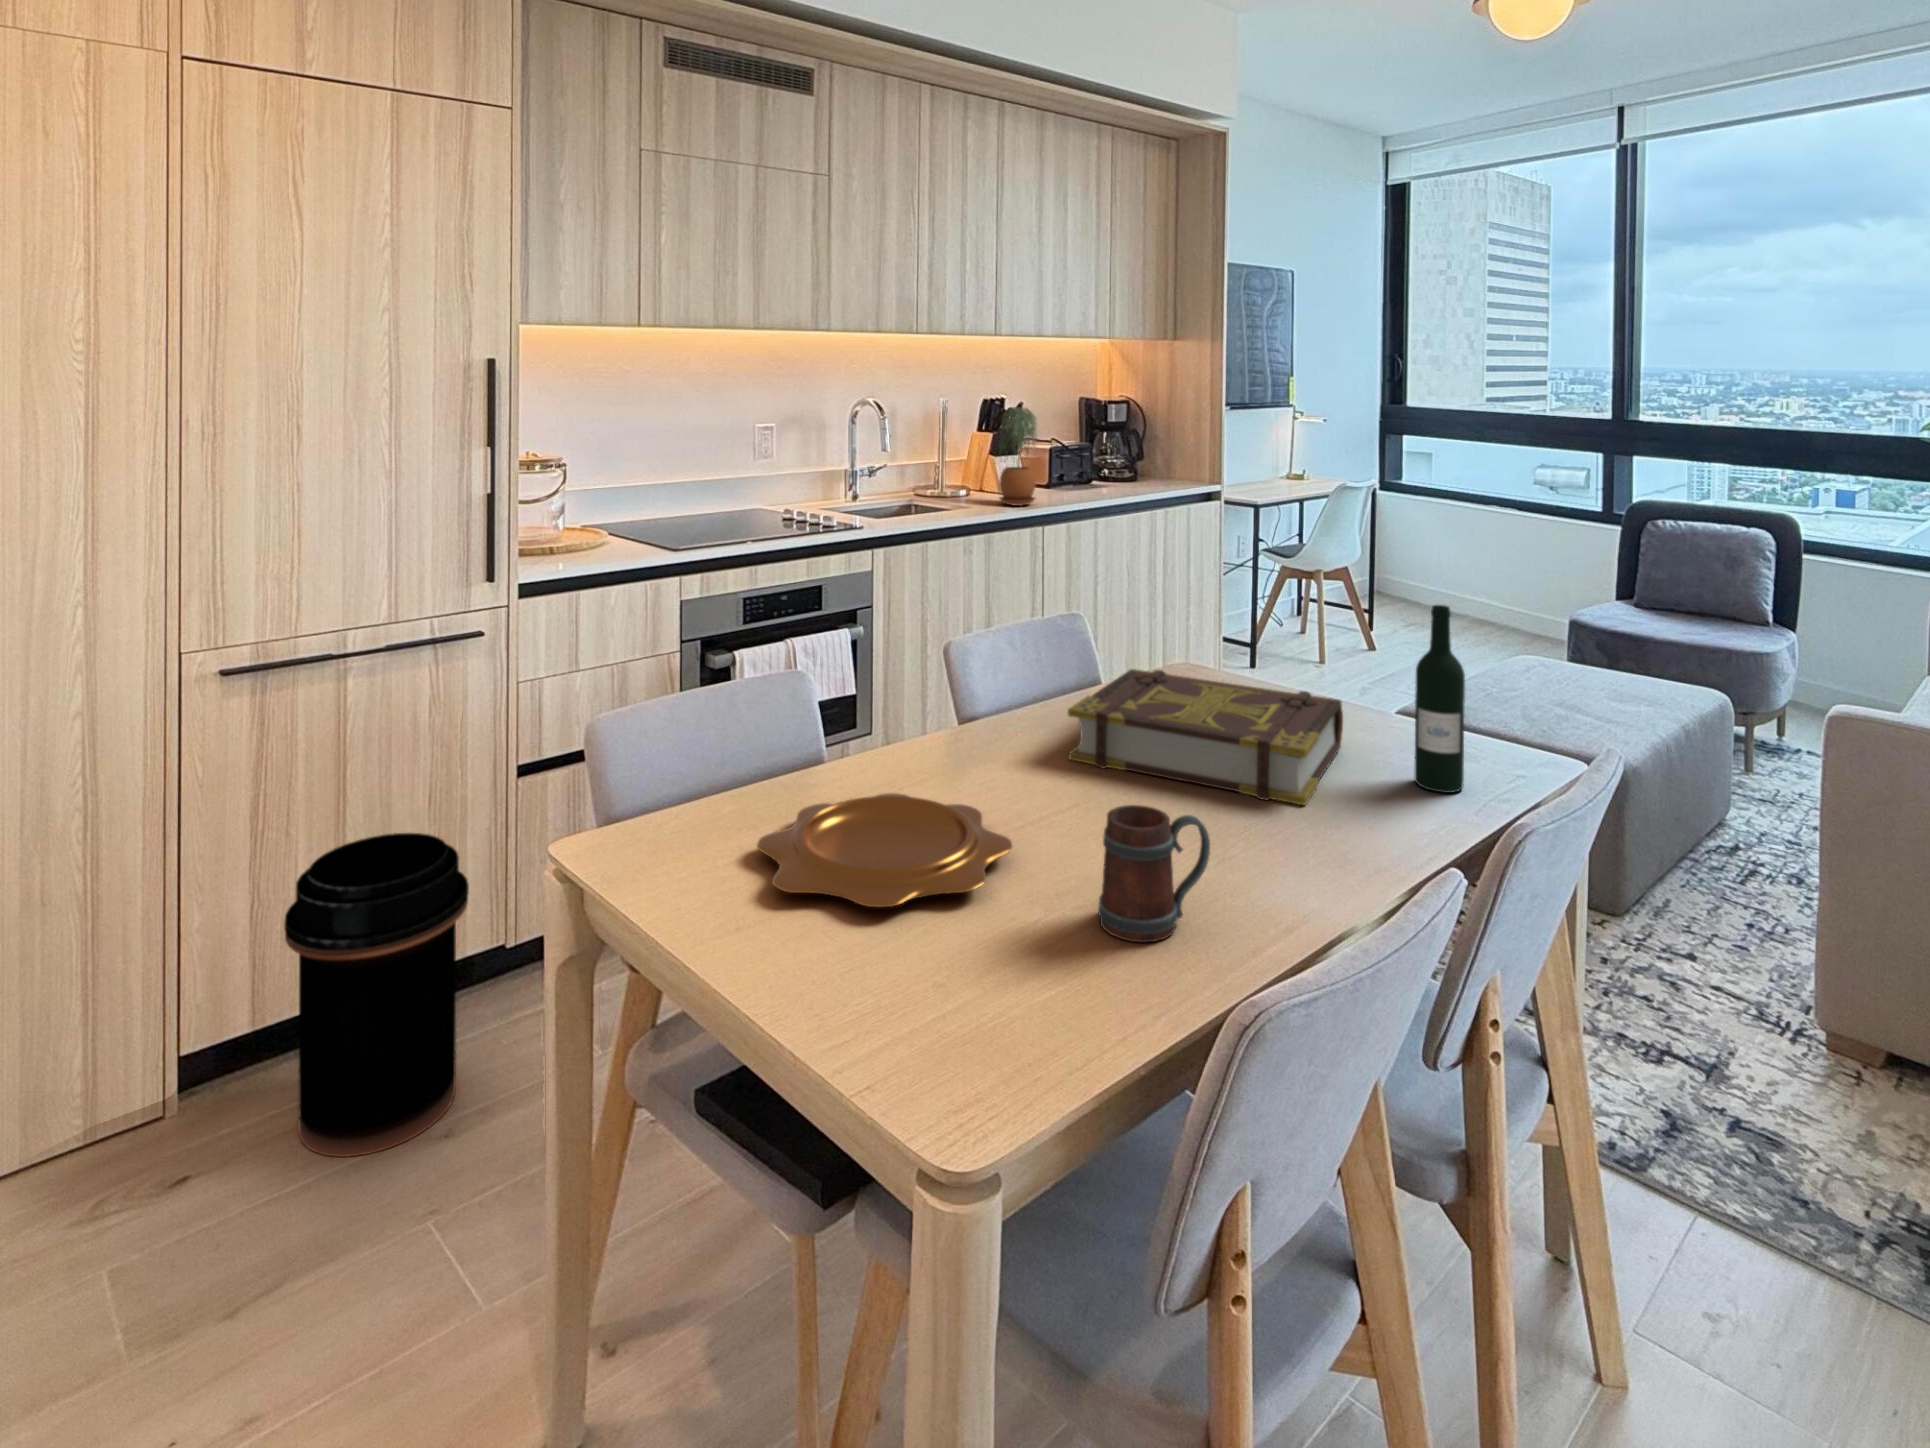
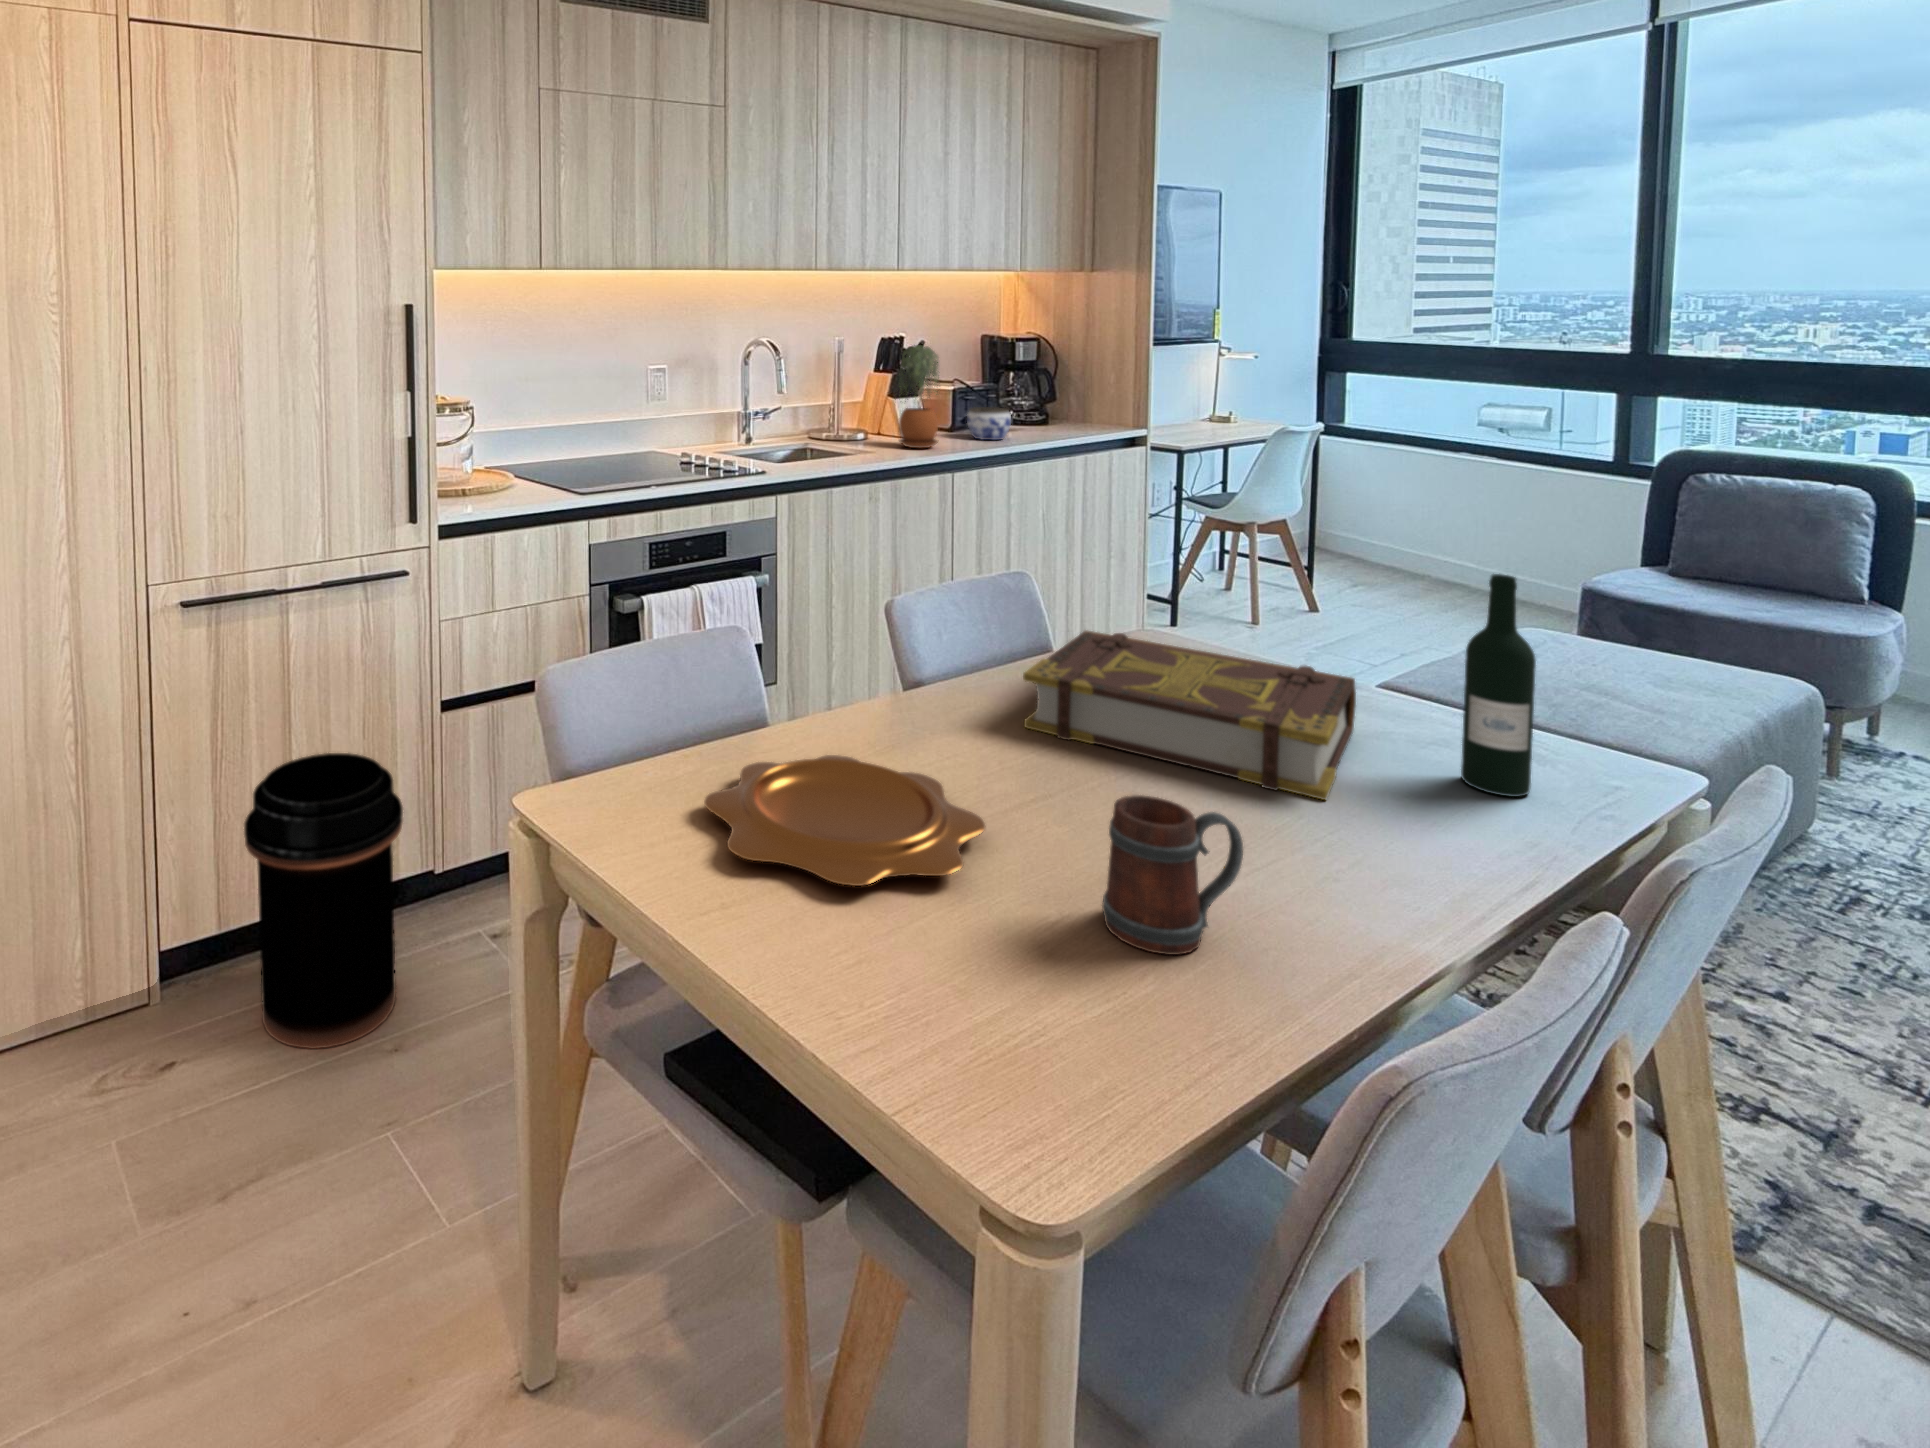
jar: none [1064,466,1104,497] -> present [967,407,1011,440]

